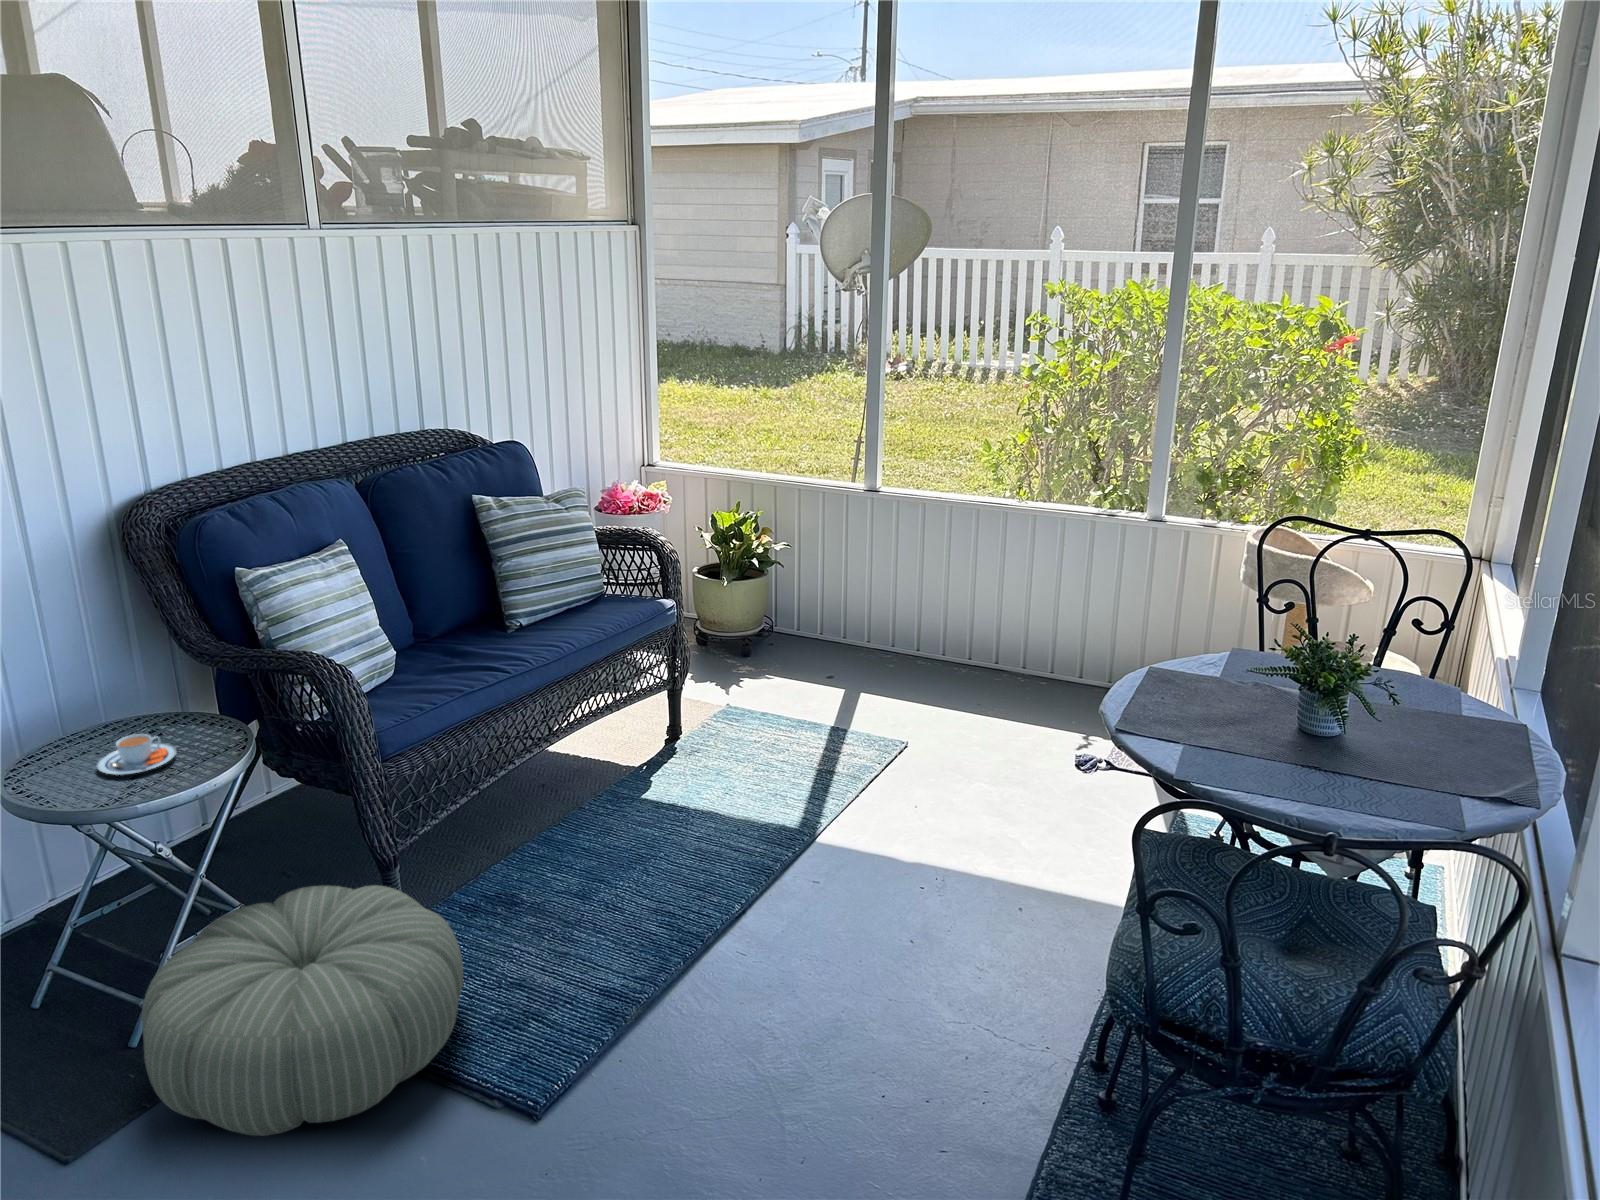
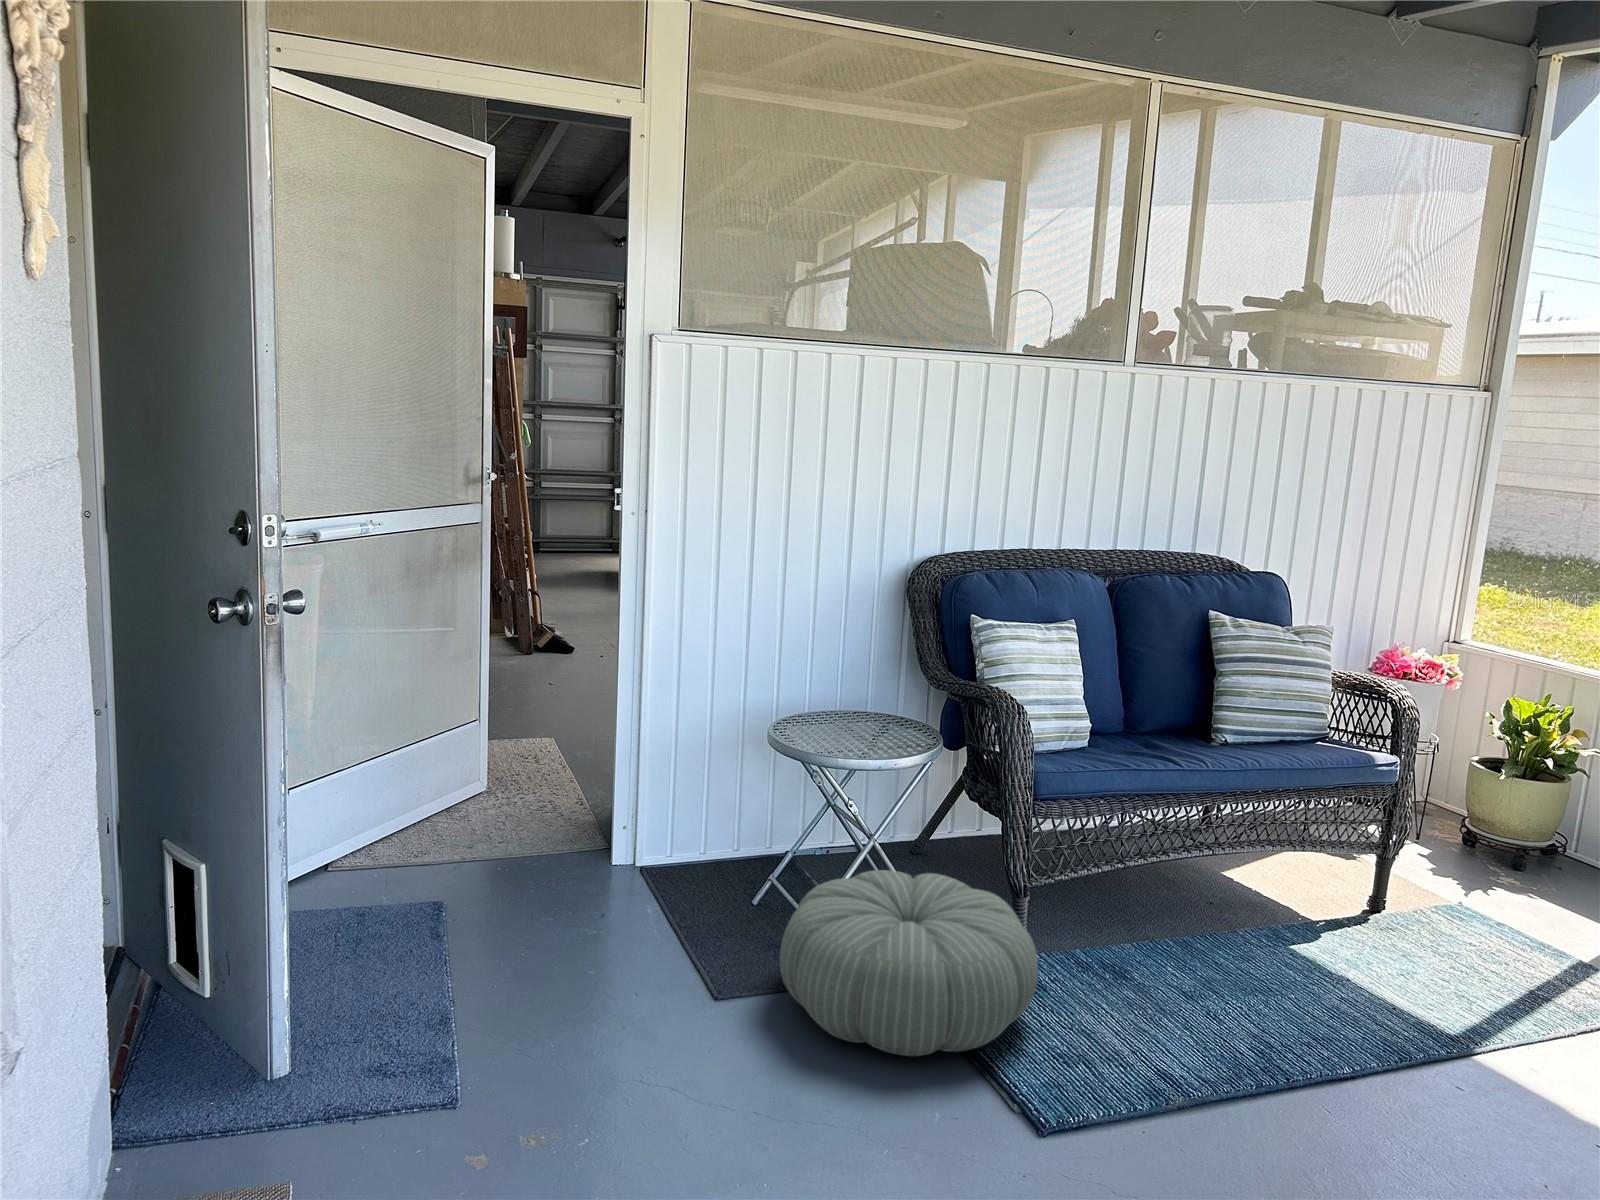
teacup: present [97,734,176,775] -> none [831,716,886,743]

